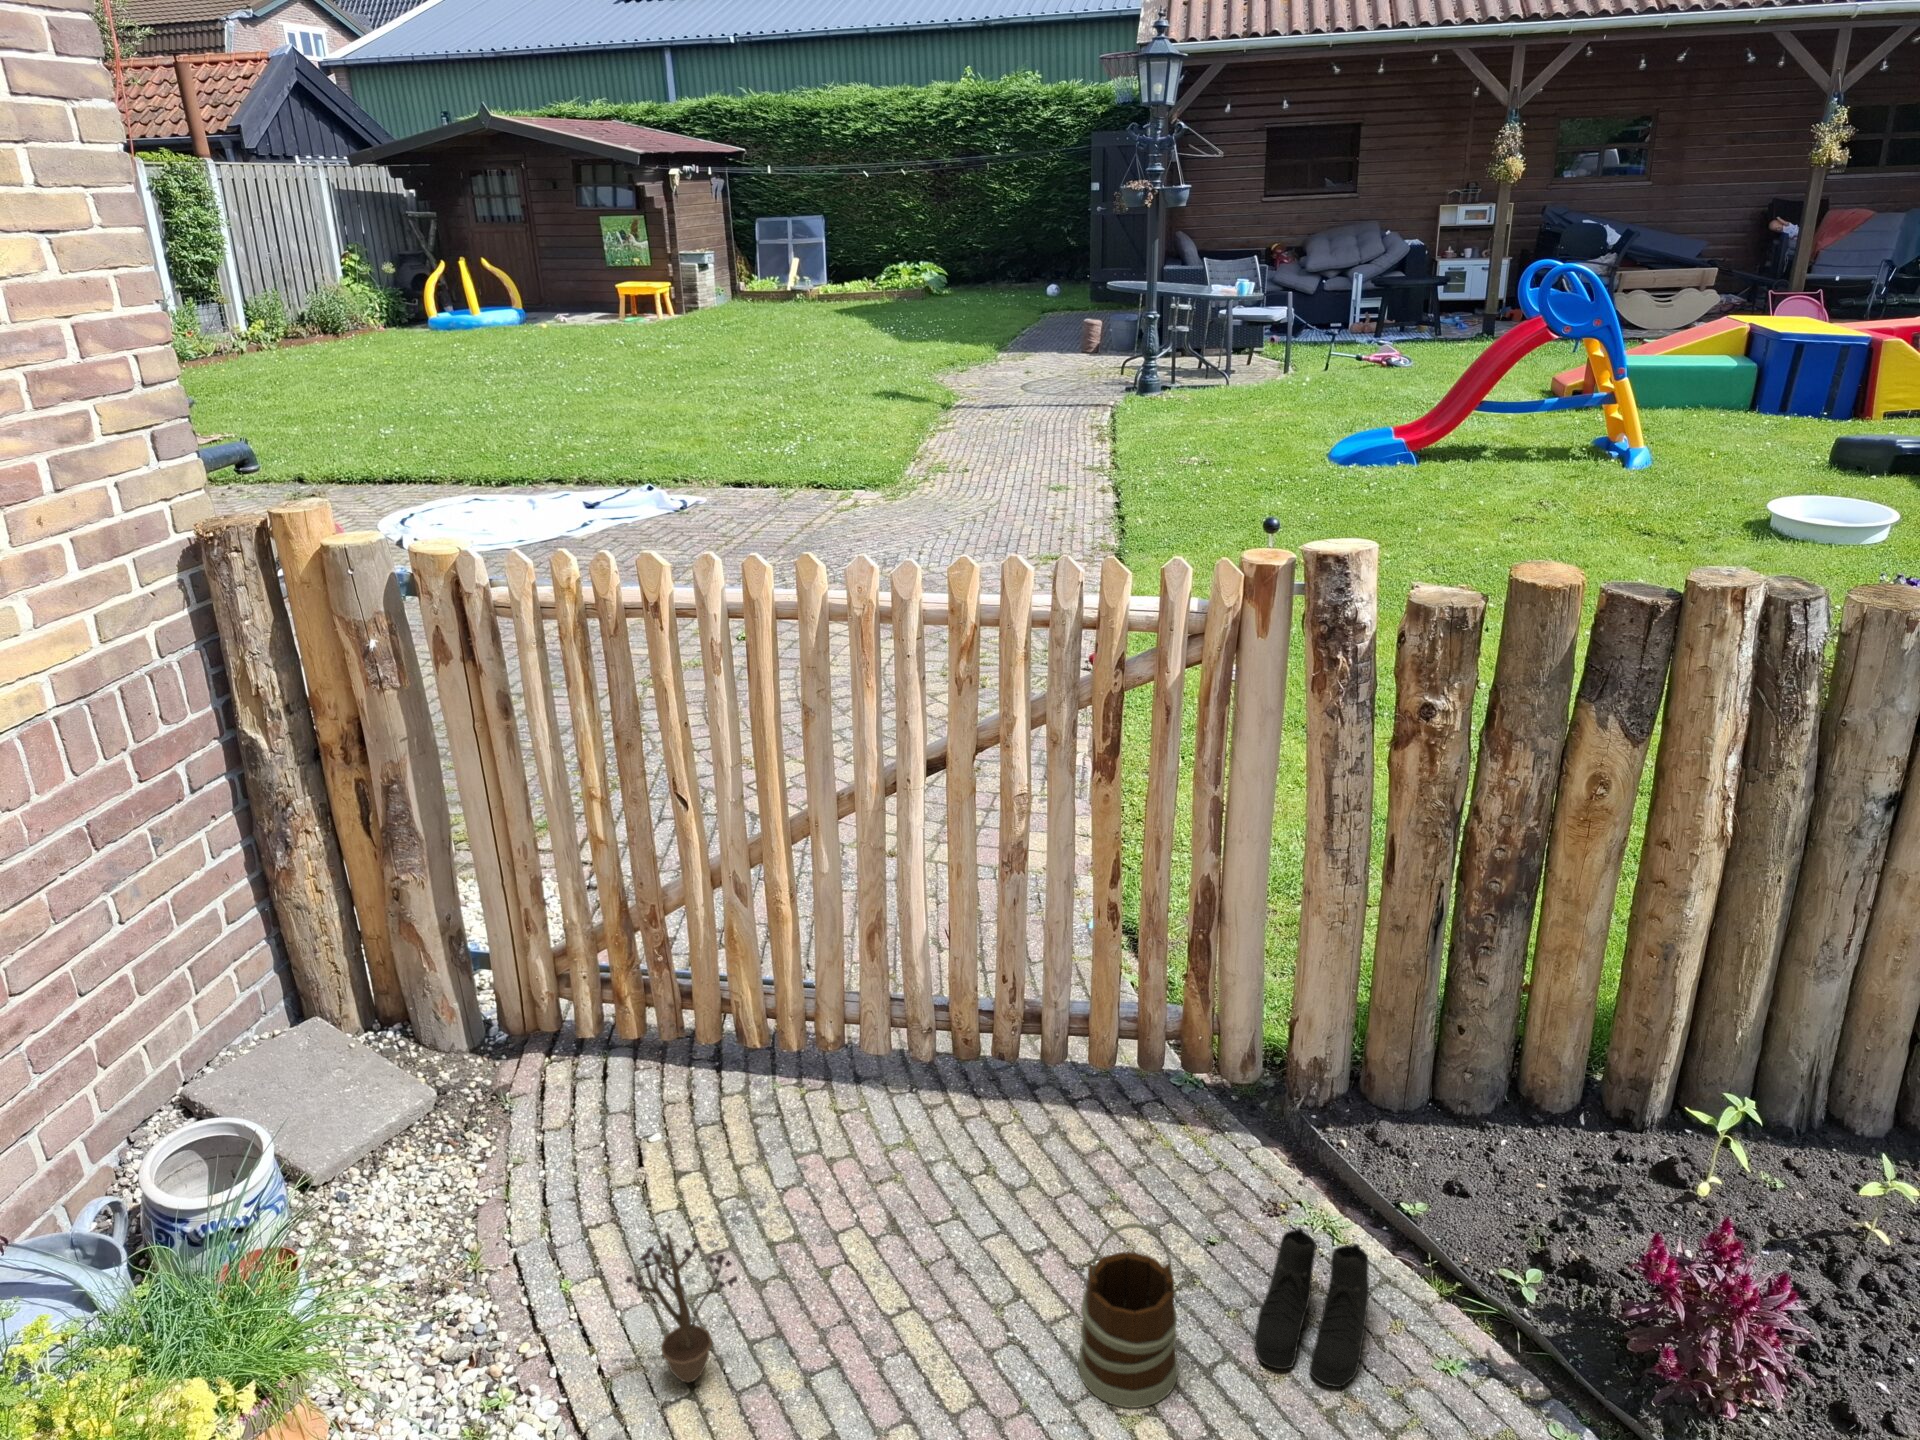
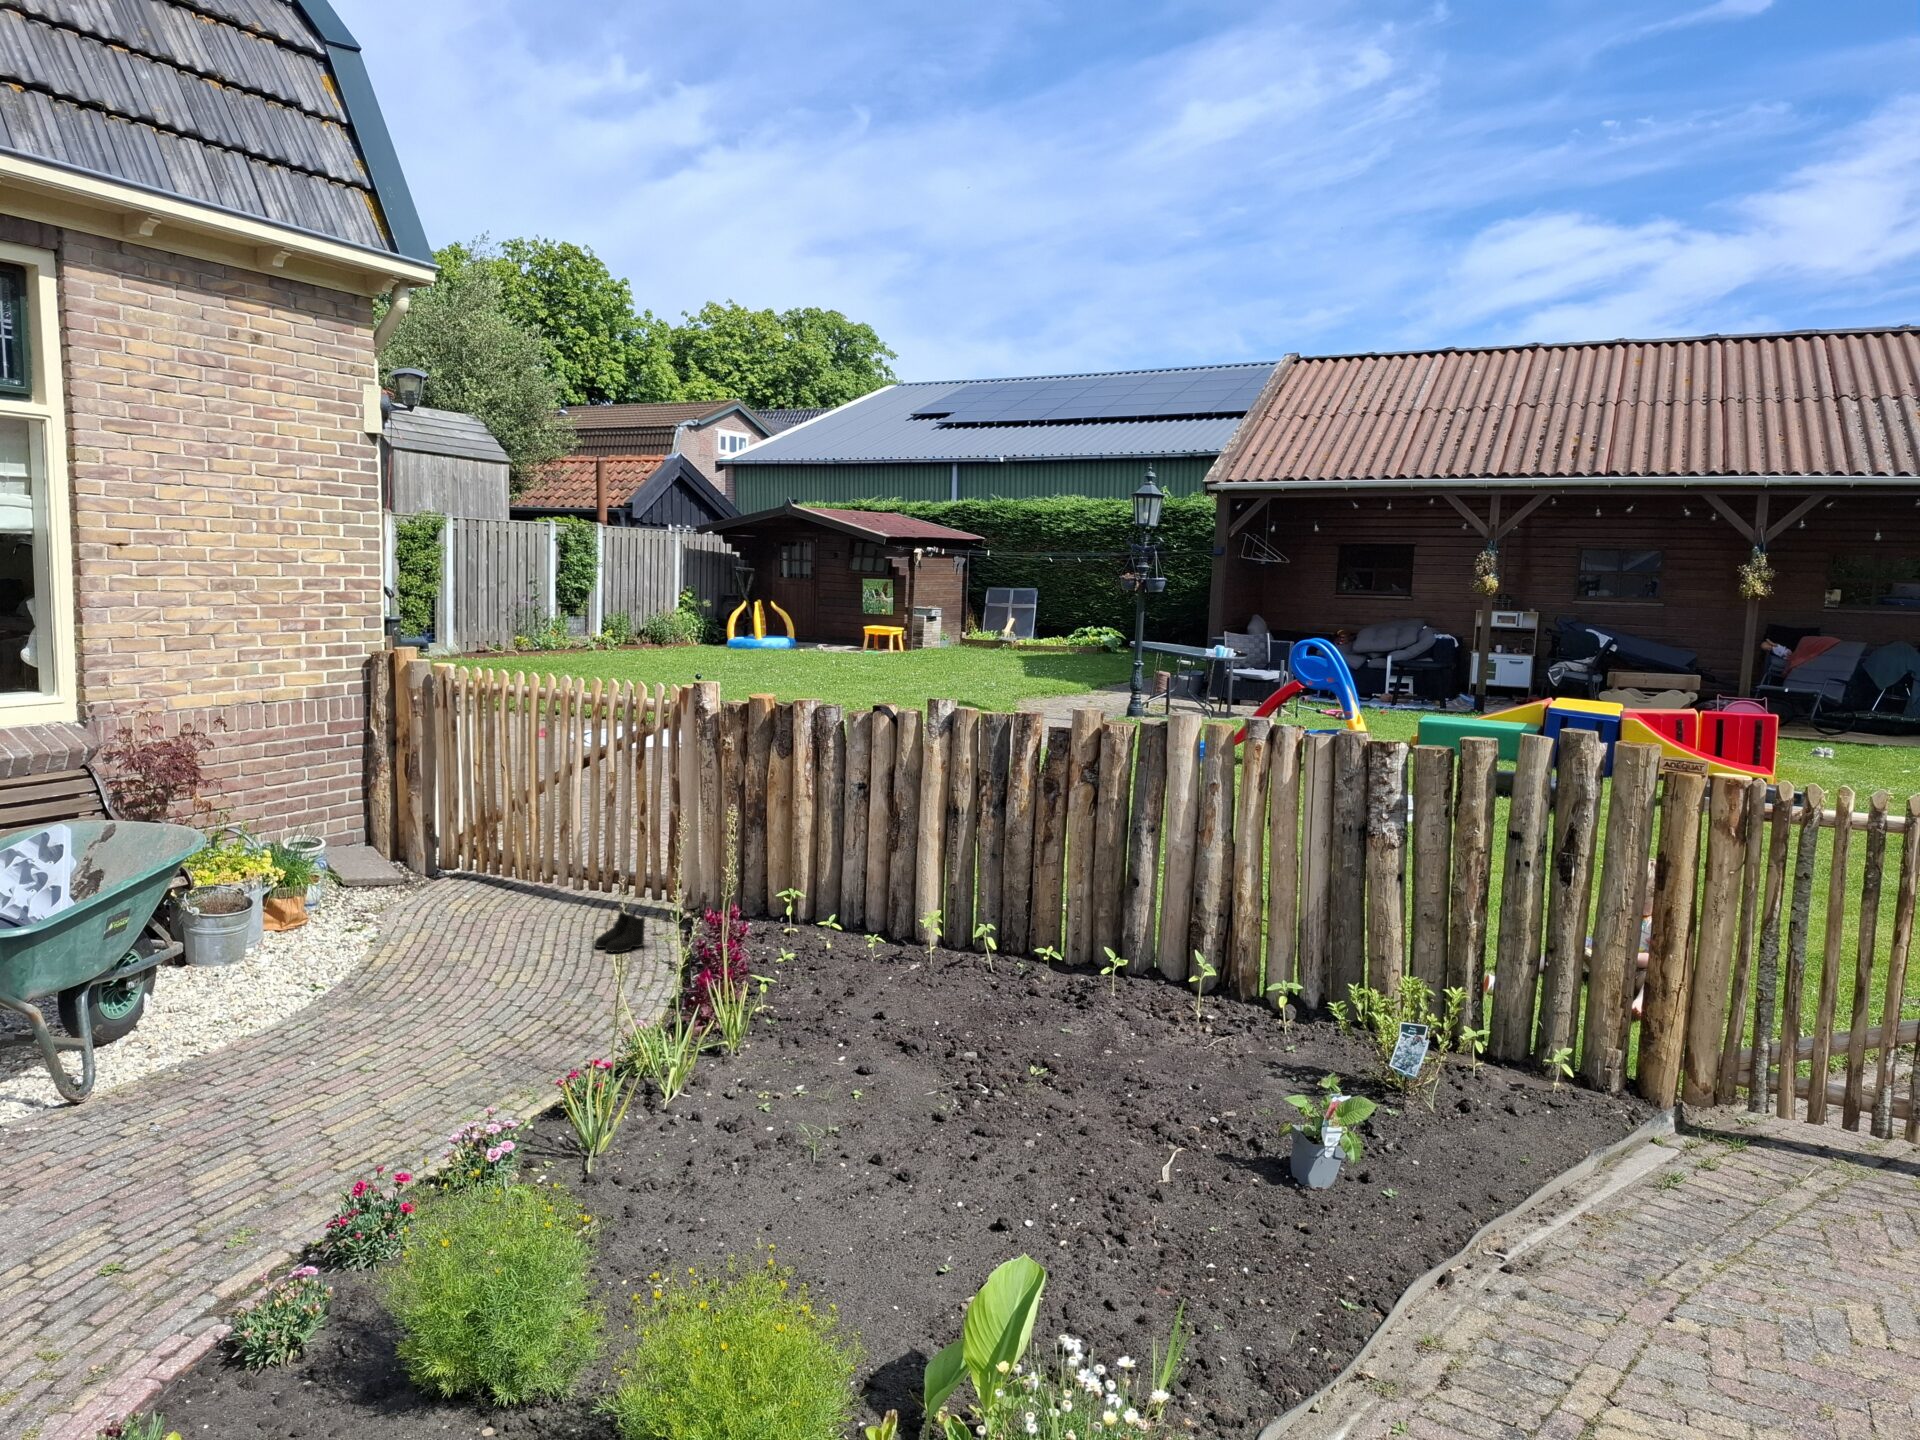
wooden bucket: present [1078,1223,1178,1408] -> none [533,880,570,947]
decorative plant: present [615,1233,738,1383] -> none [396,864,434,925]

